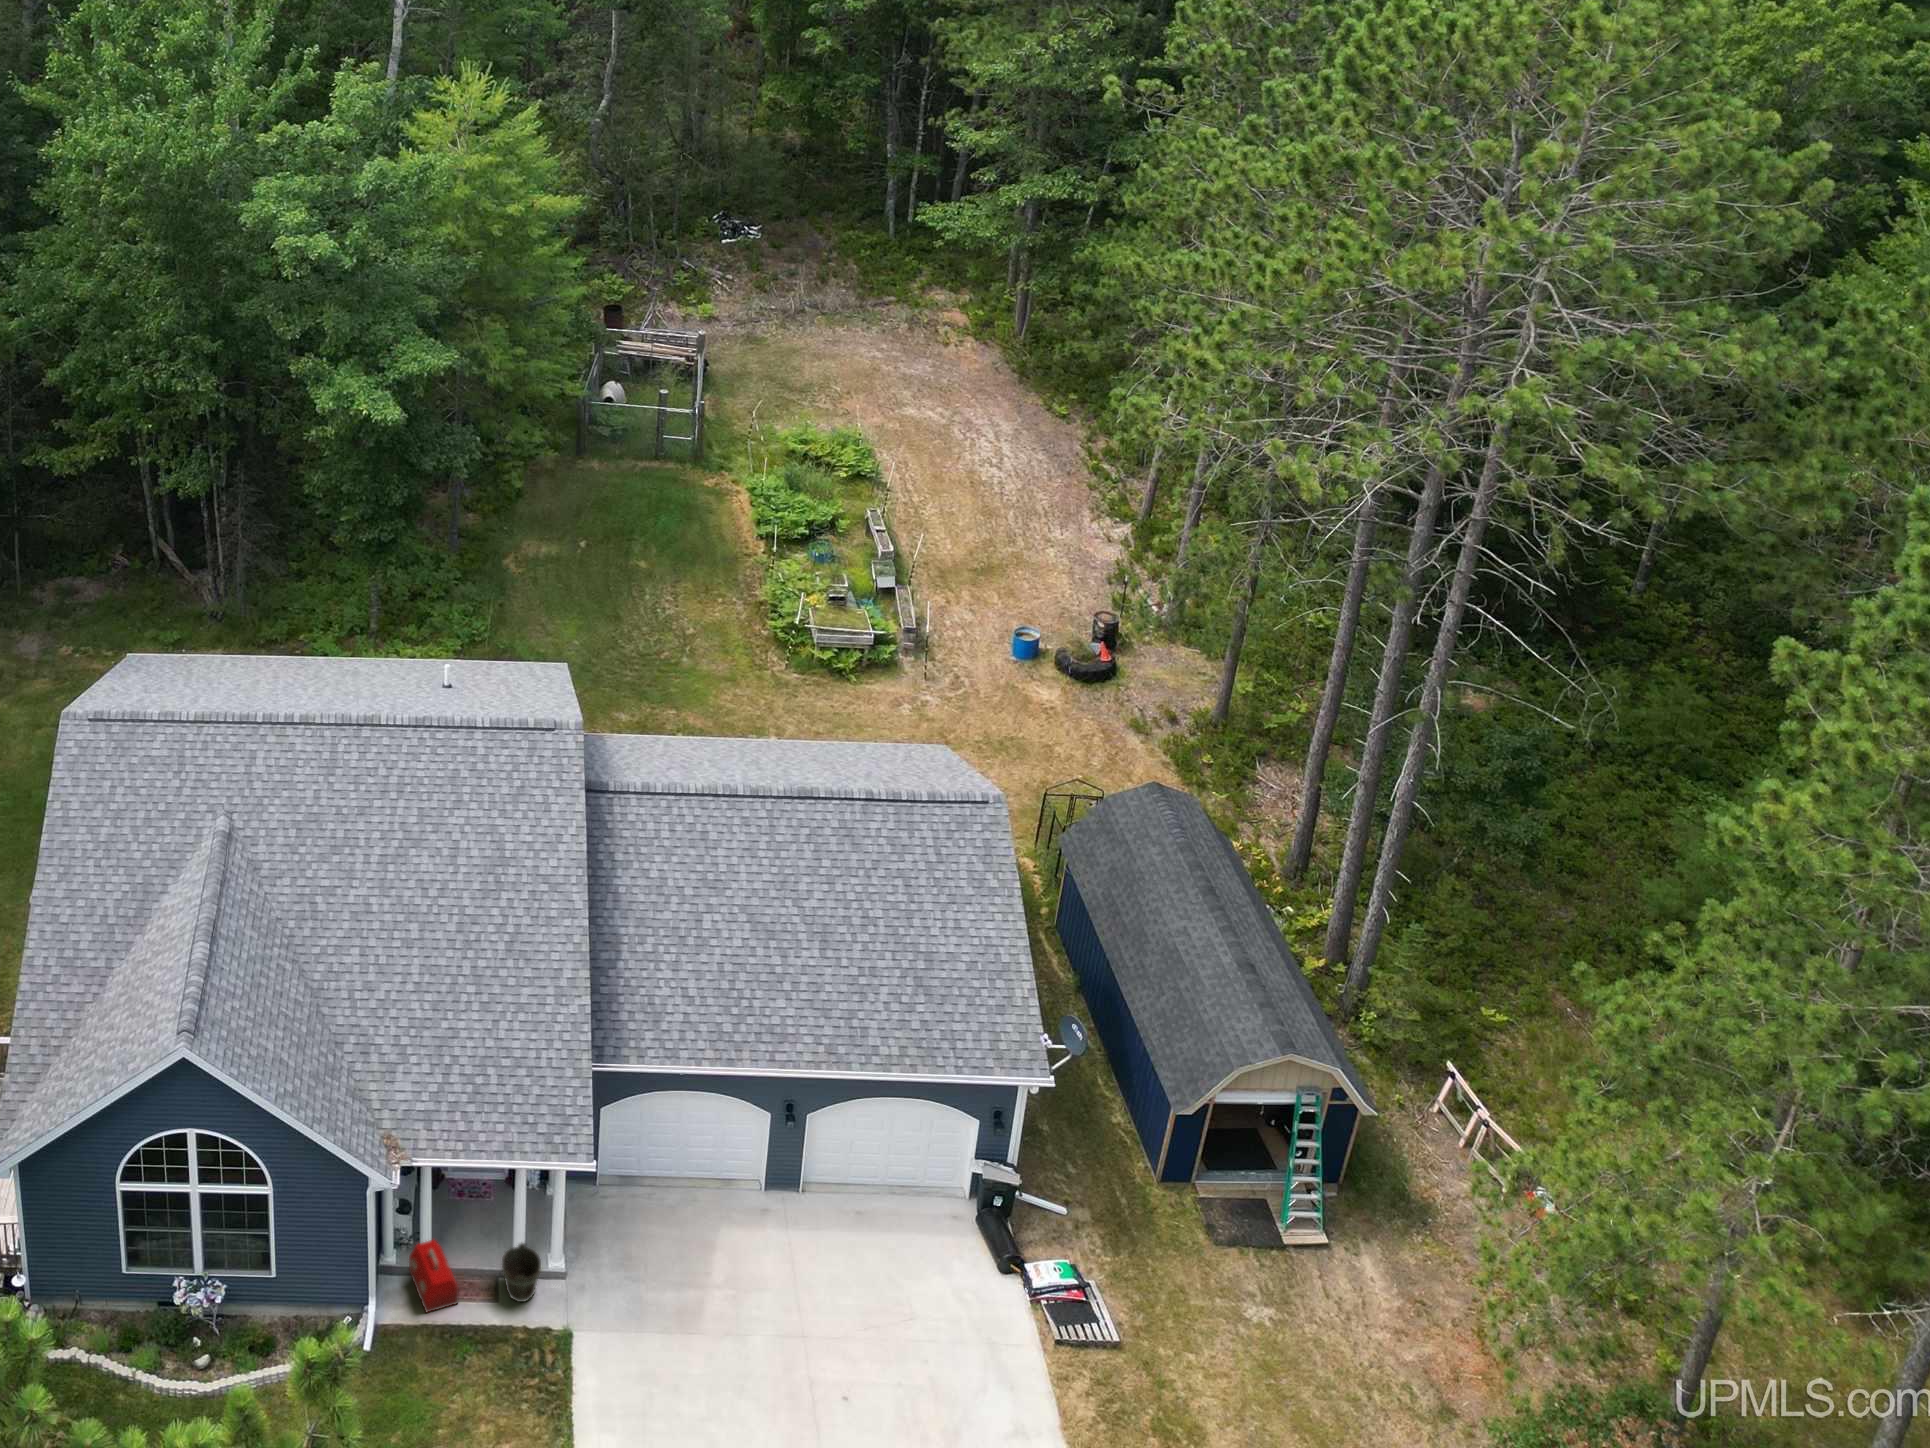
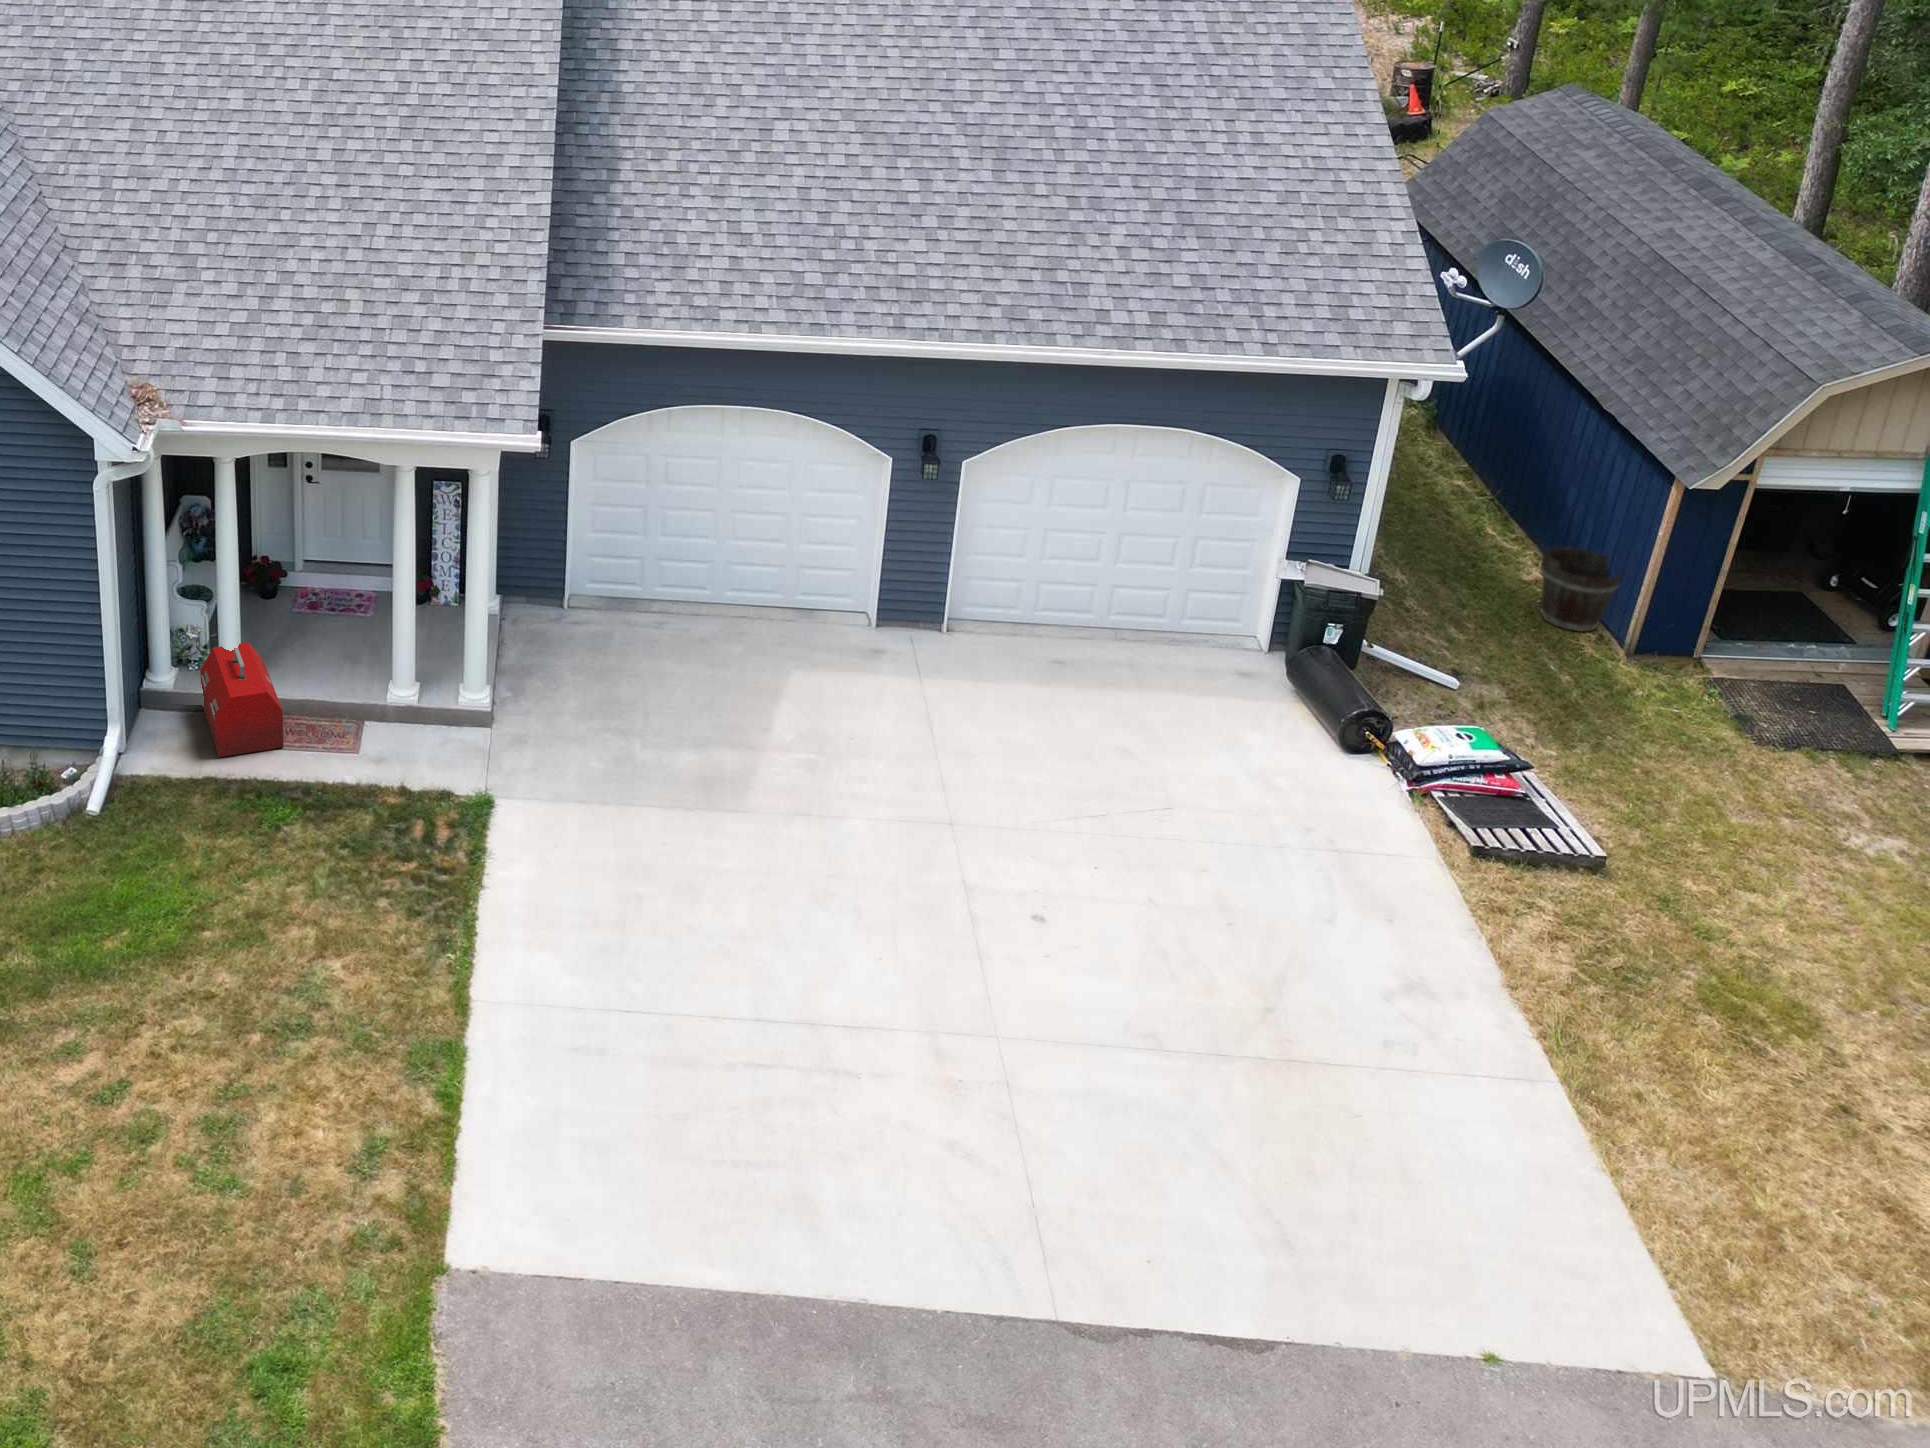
bucket: present [502,1243,541,1302] -> present [1540,547,1623,632]

